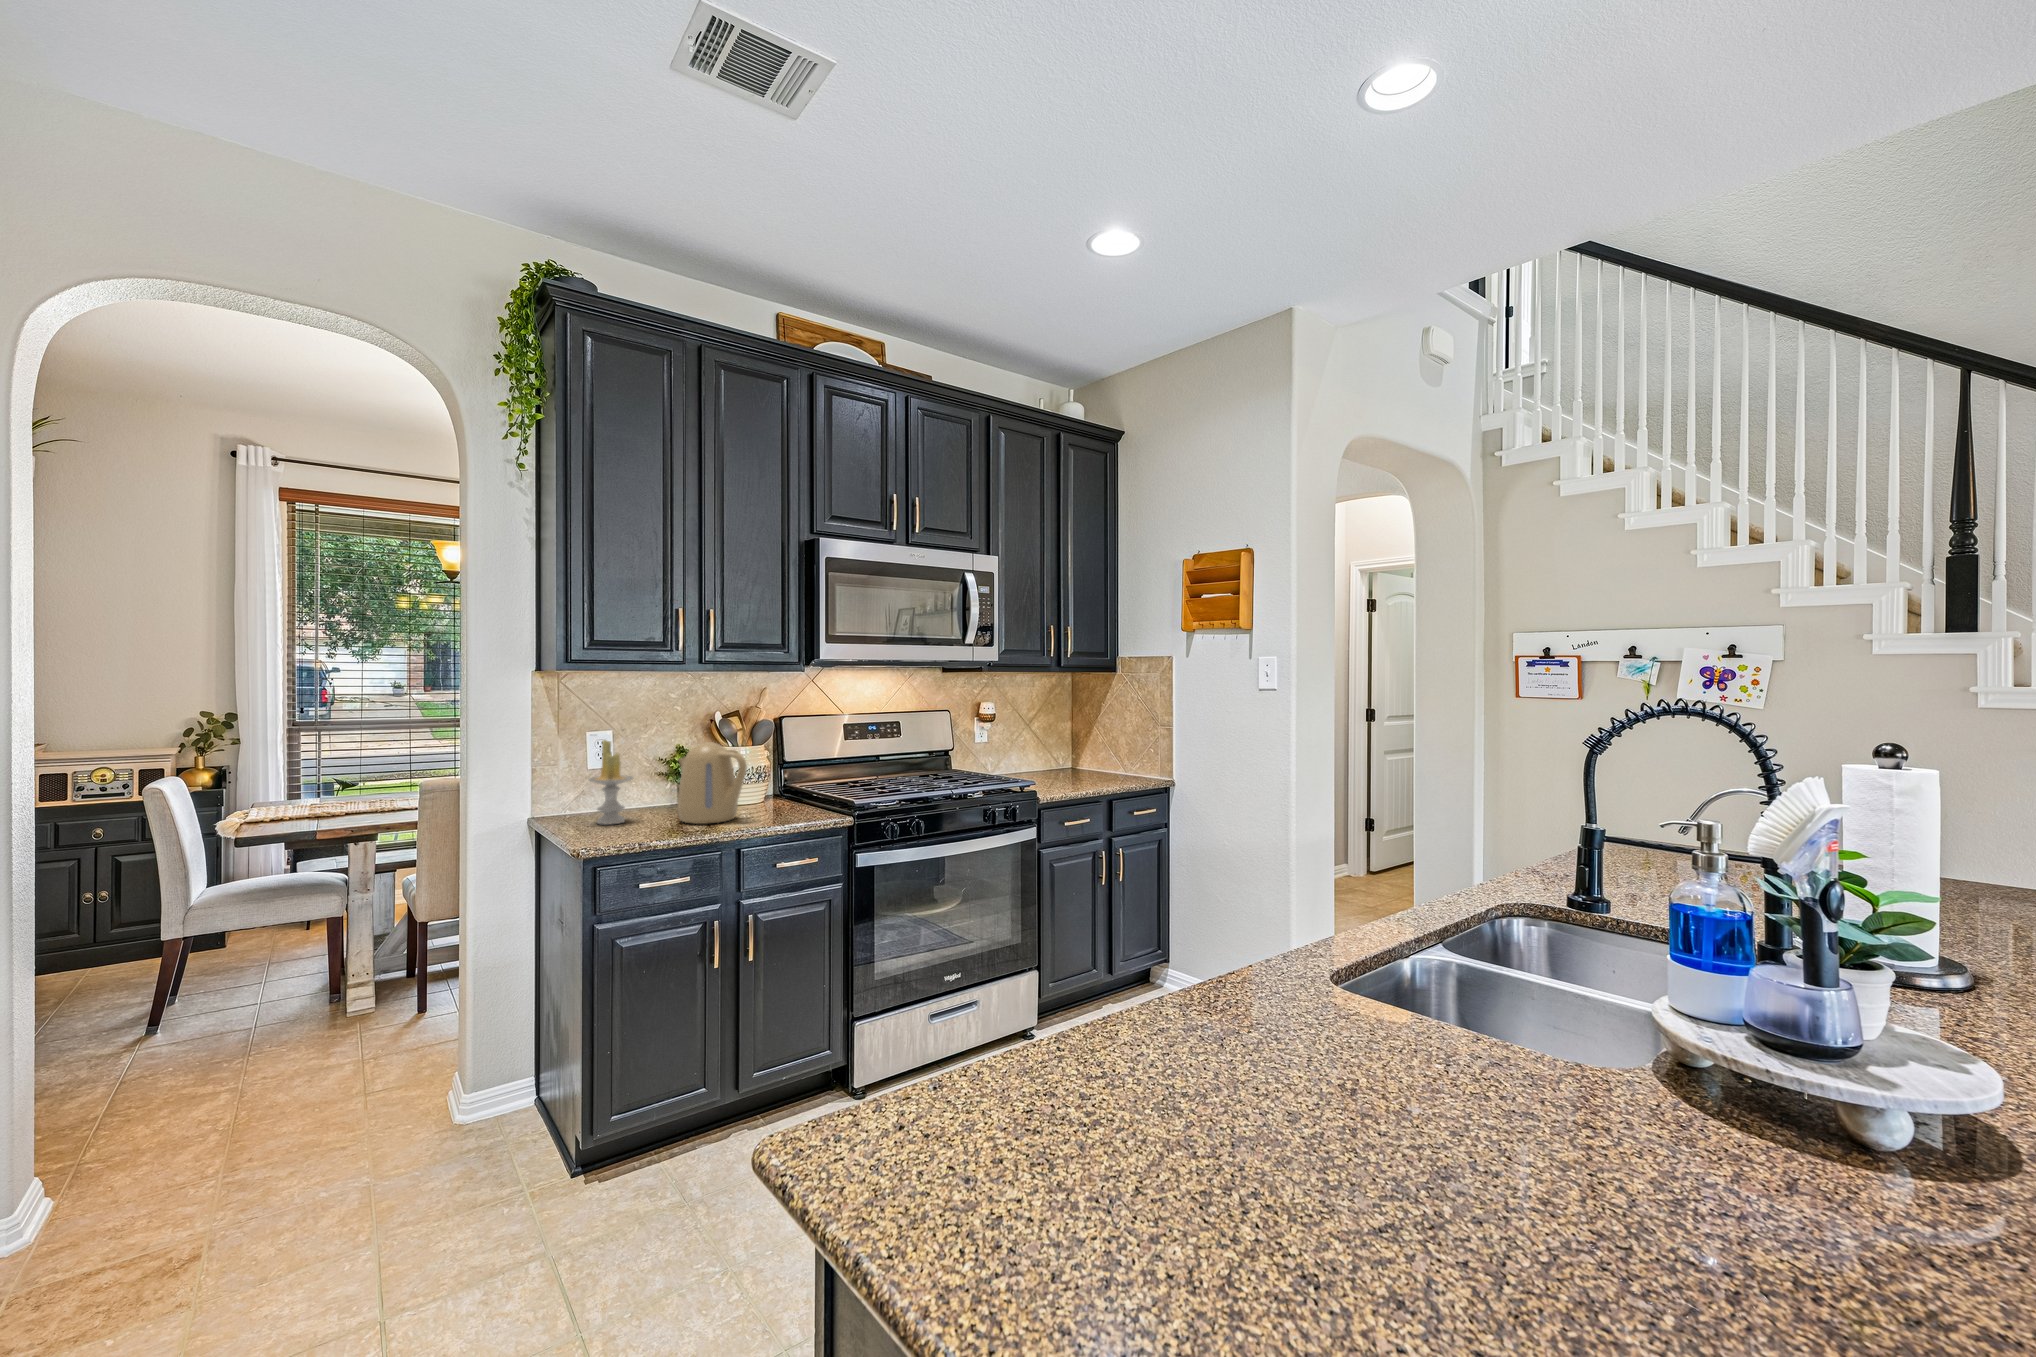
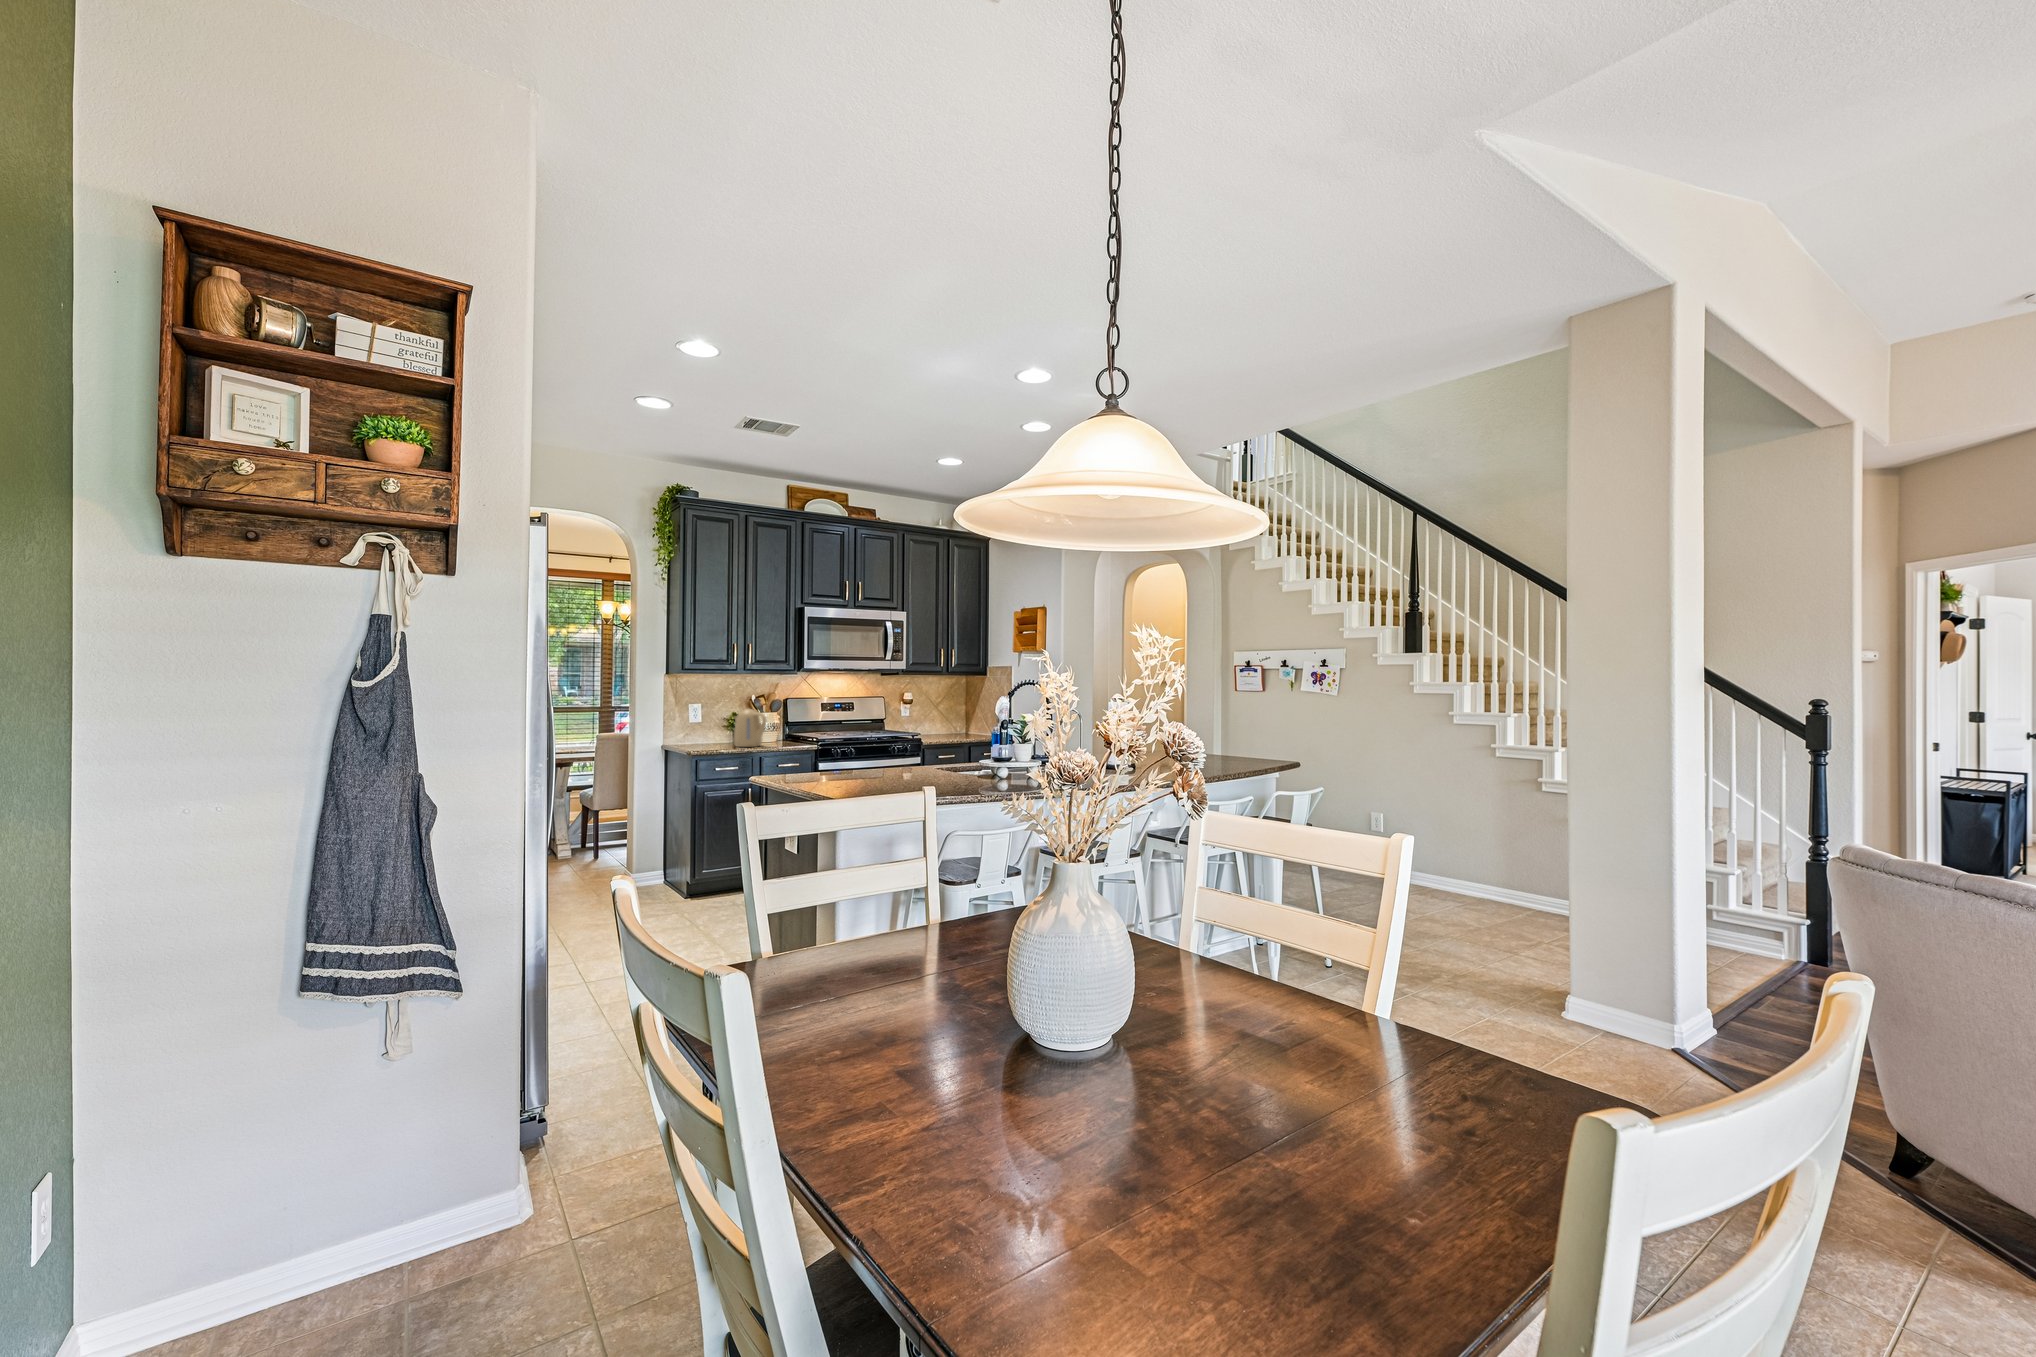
candle: present [589,740,633,825] -> none [692,707,713,747]

